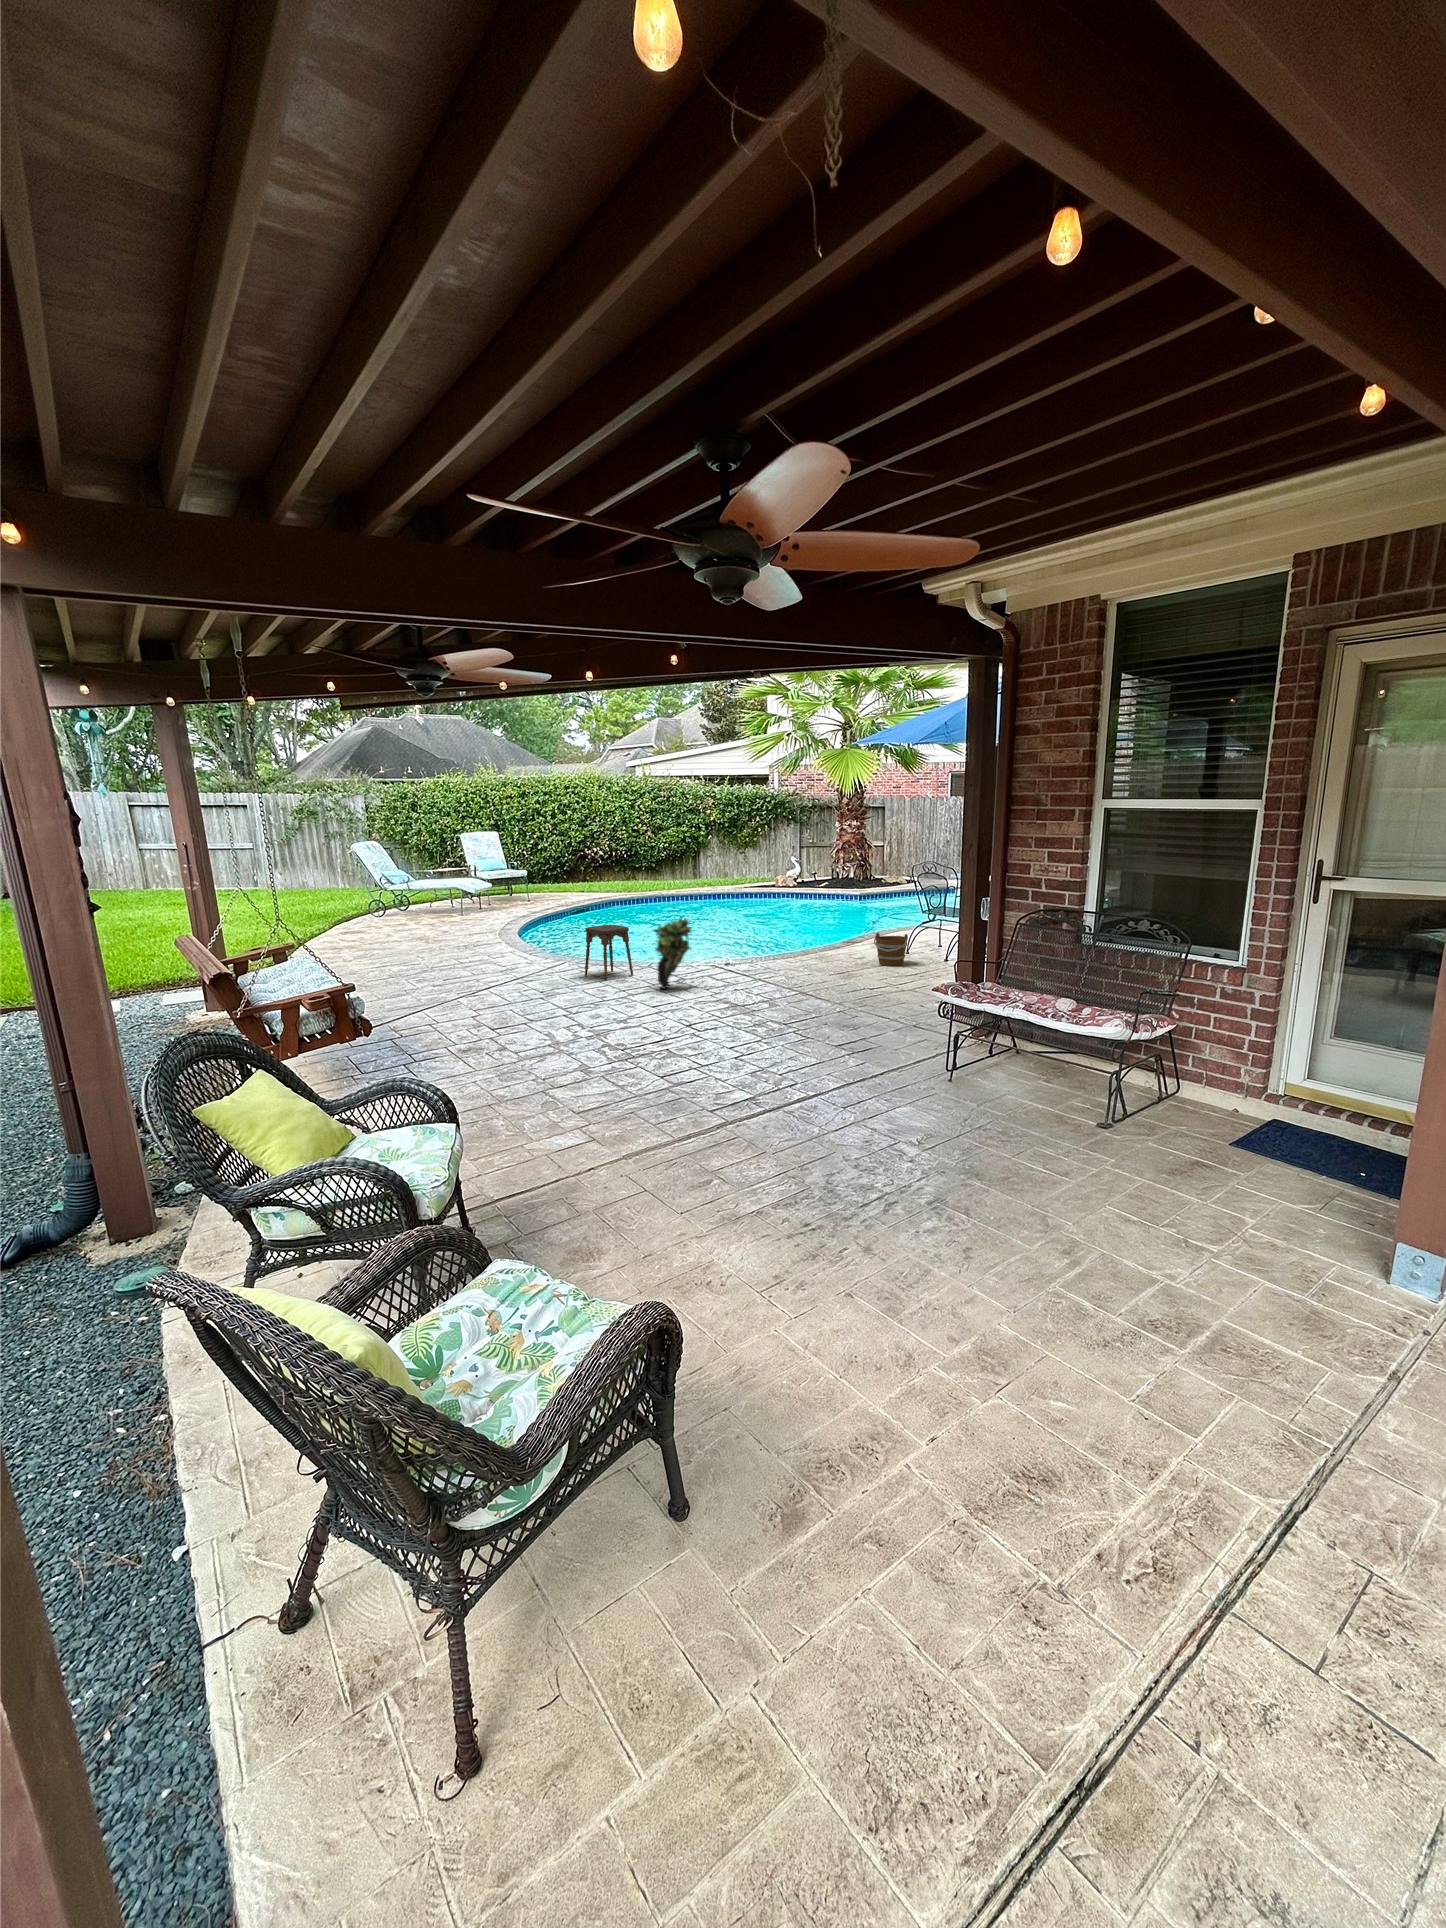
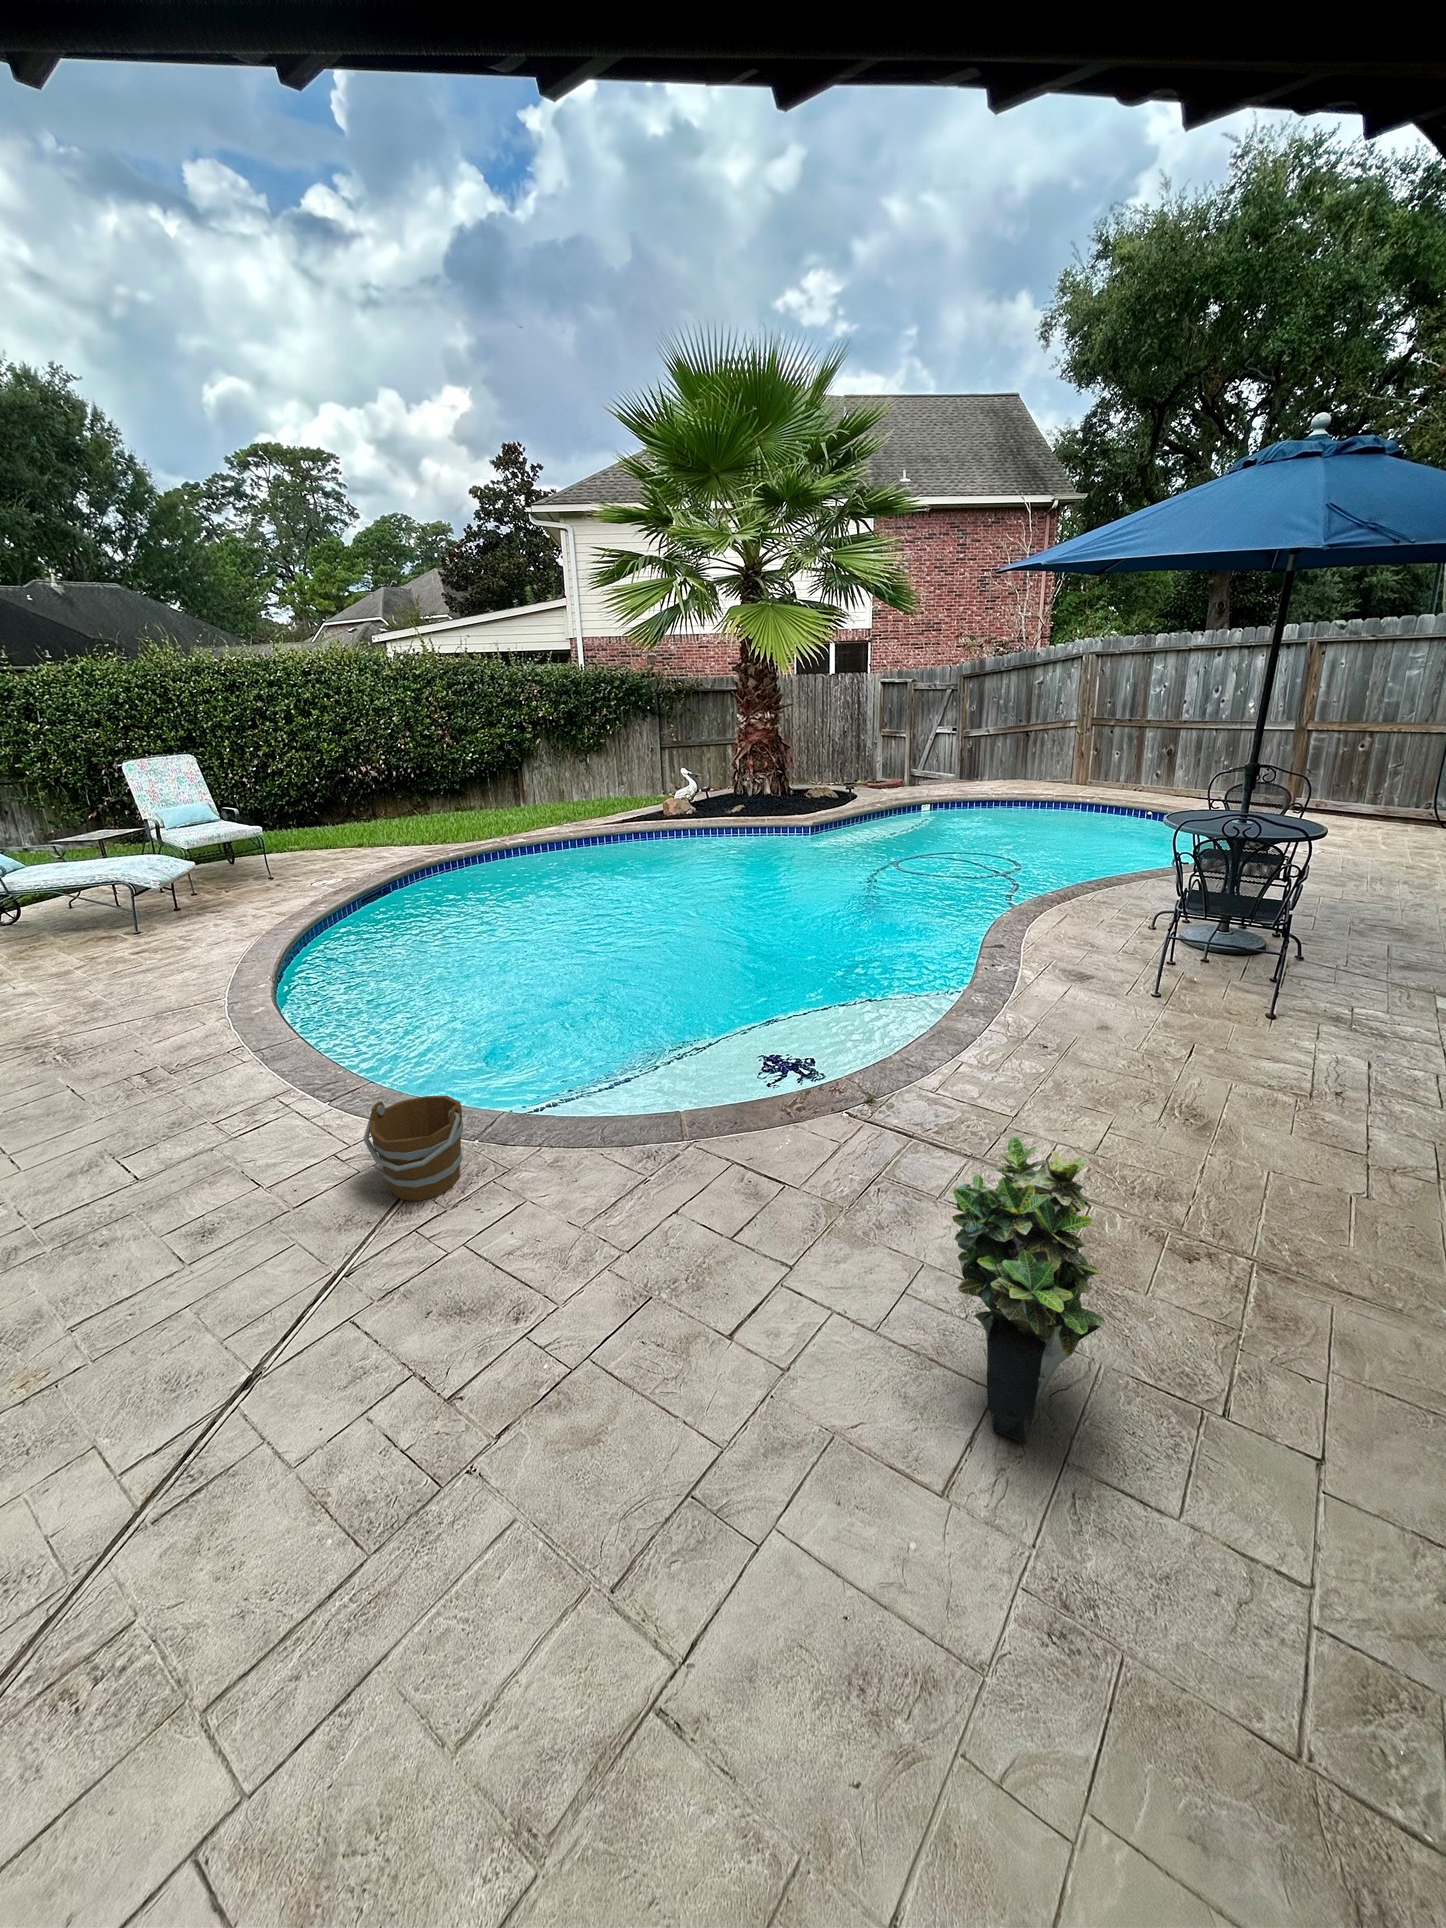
stool: present [585,925,633,980] -> none [617,1120,769,1355]
bucket: present [874,933,908,966] -> present [363,1096,463,1201]

